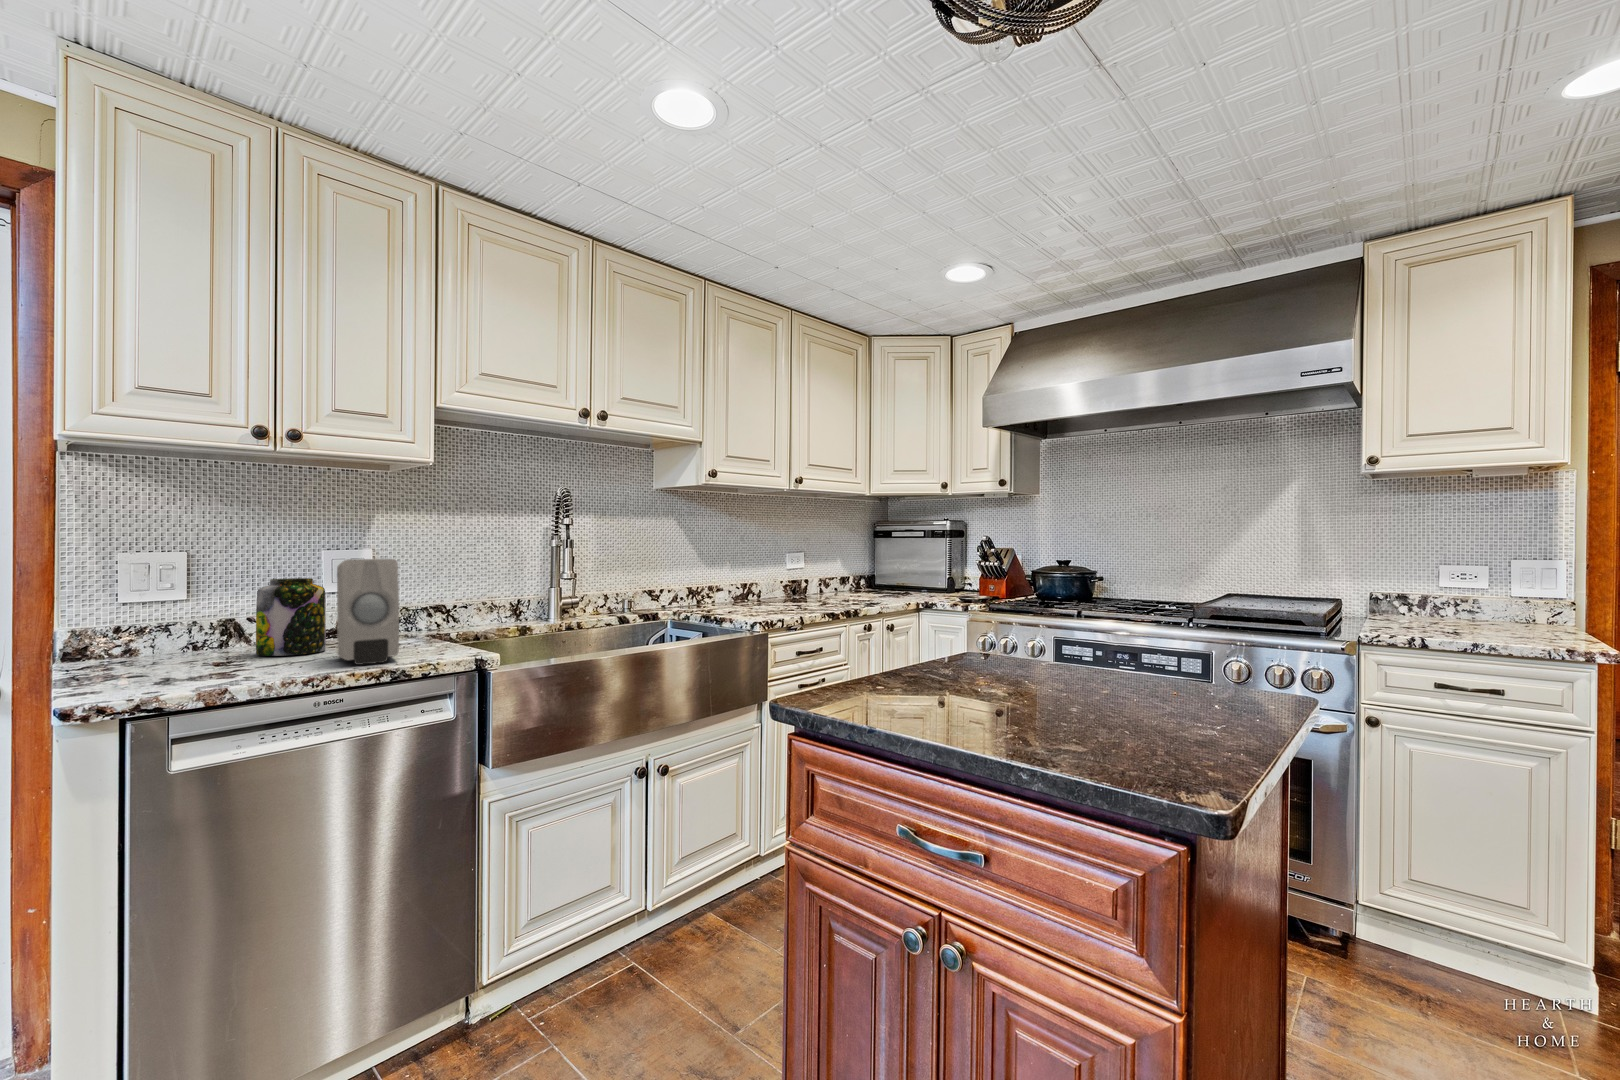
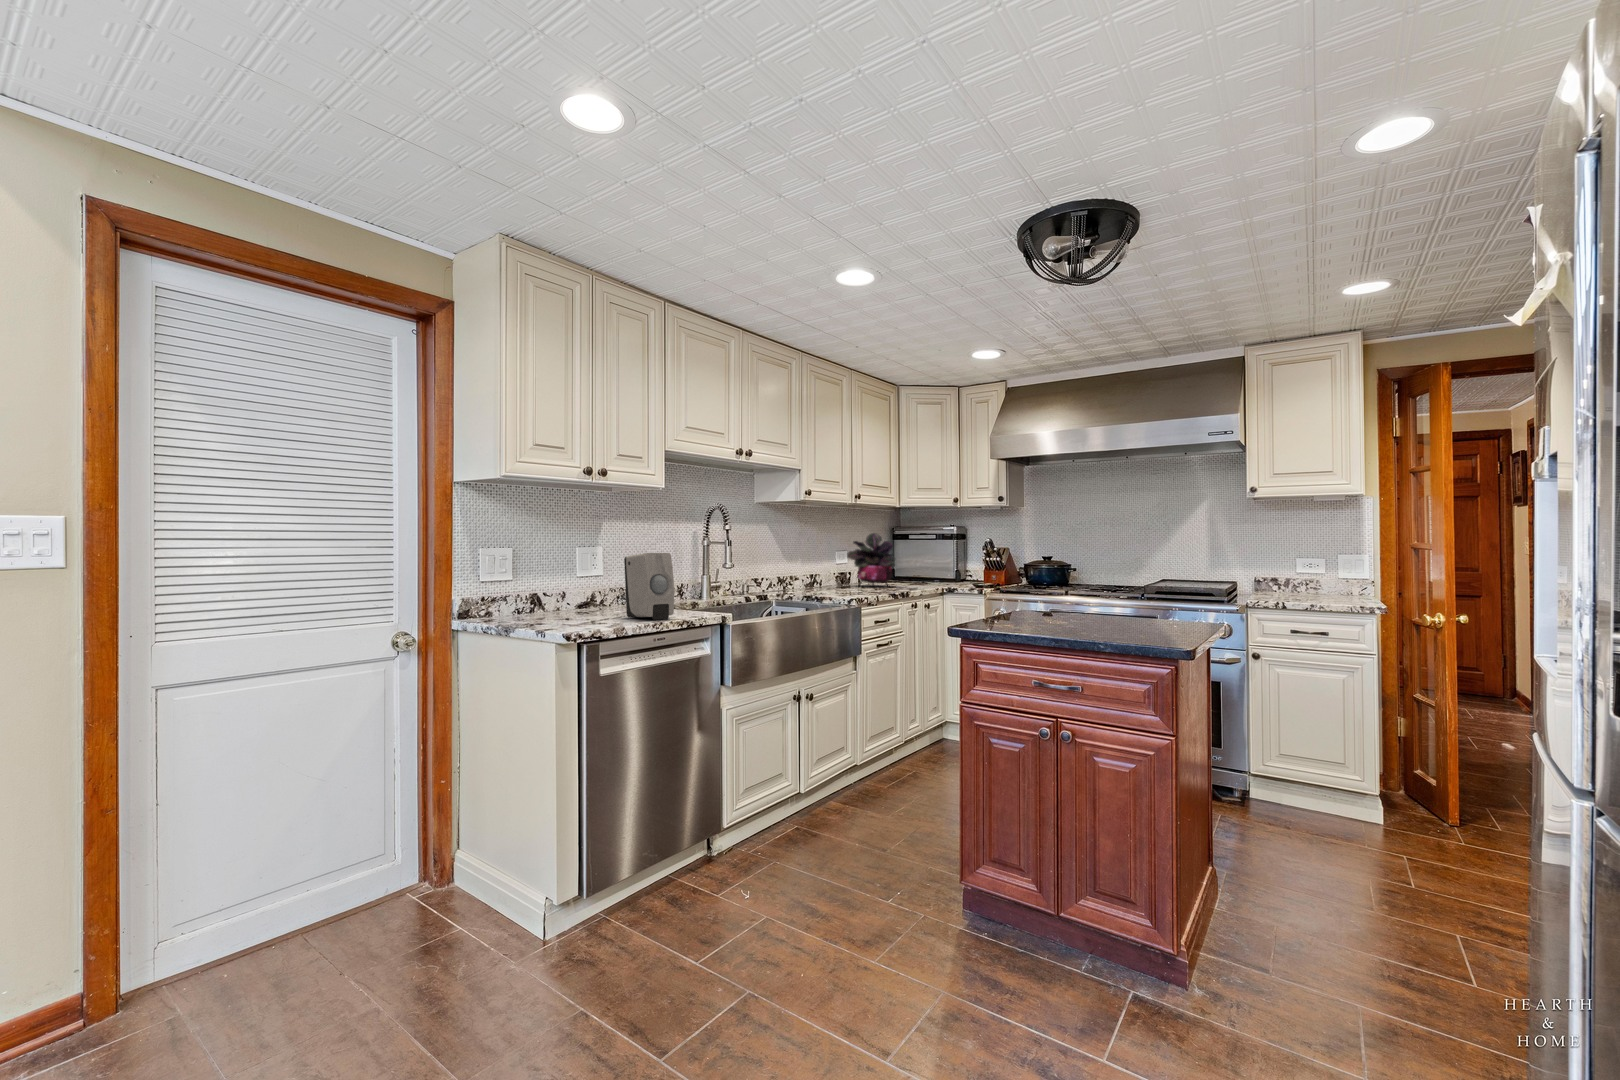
potted plant: none [800,528,862,599] -> present [847,533,895,586]
jar: present [256,578,326,656] -> none [564,566,604,617]

